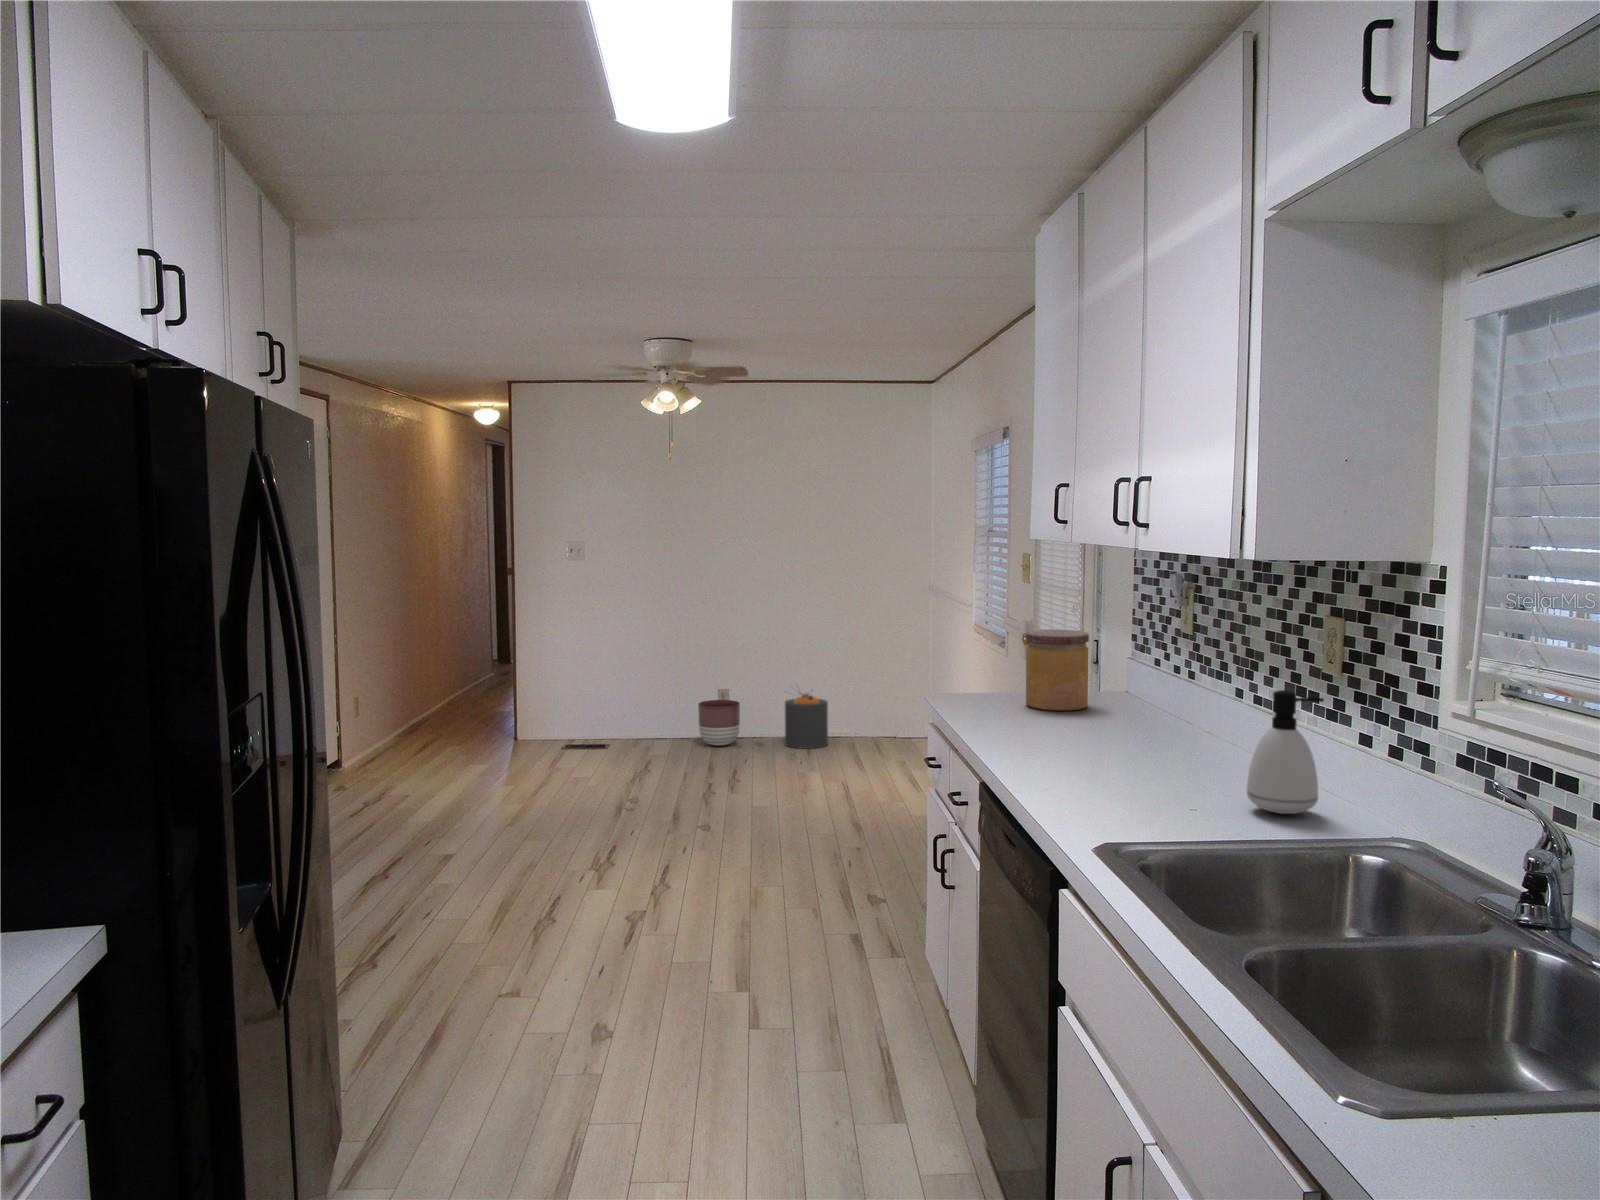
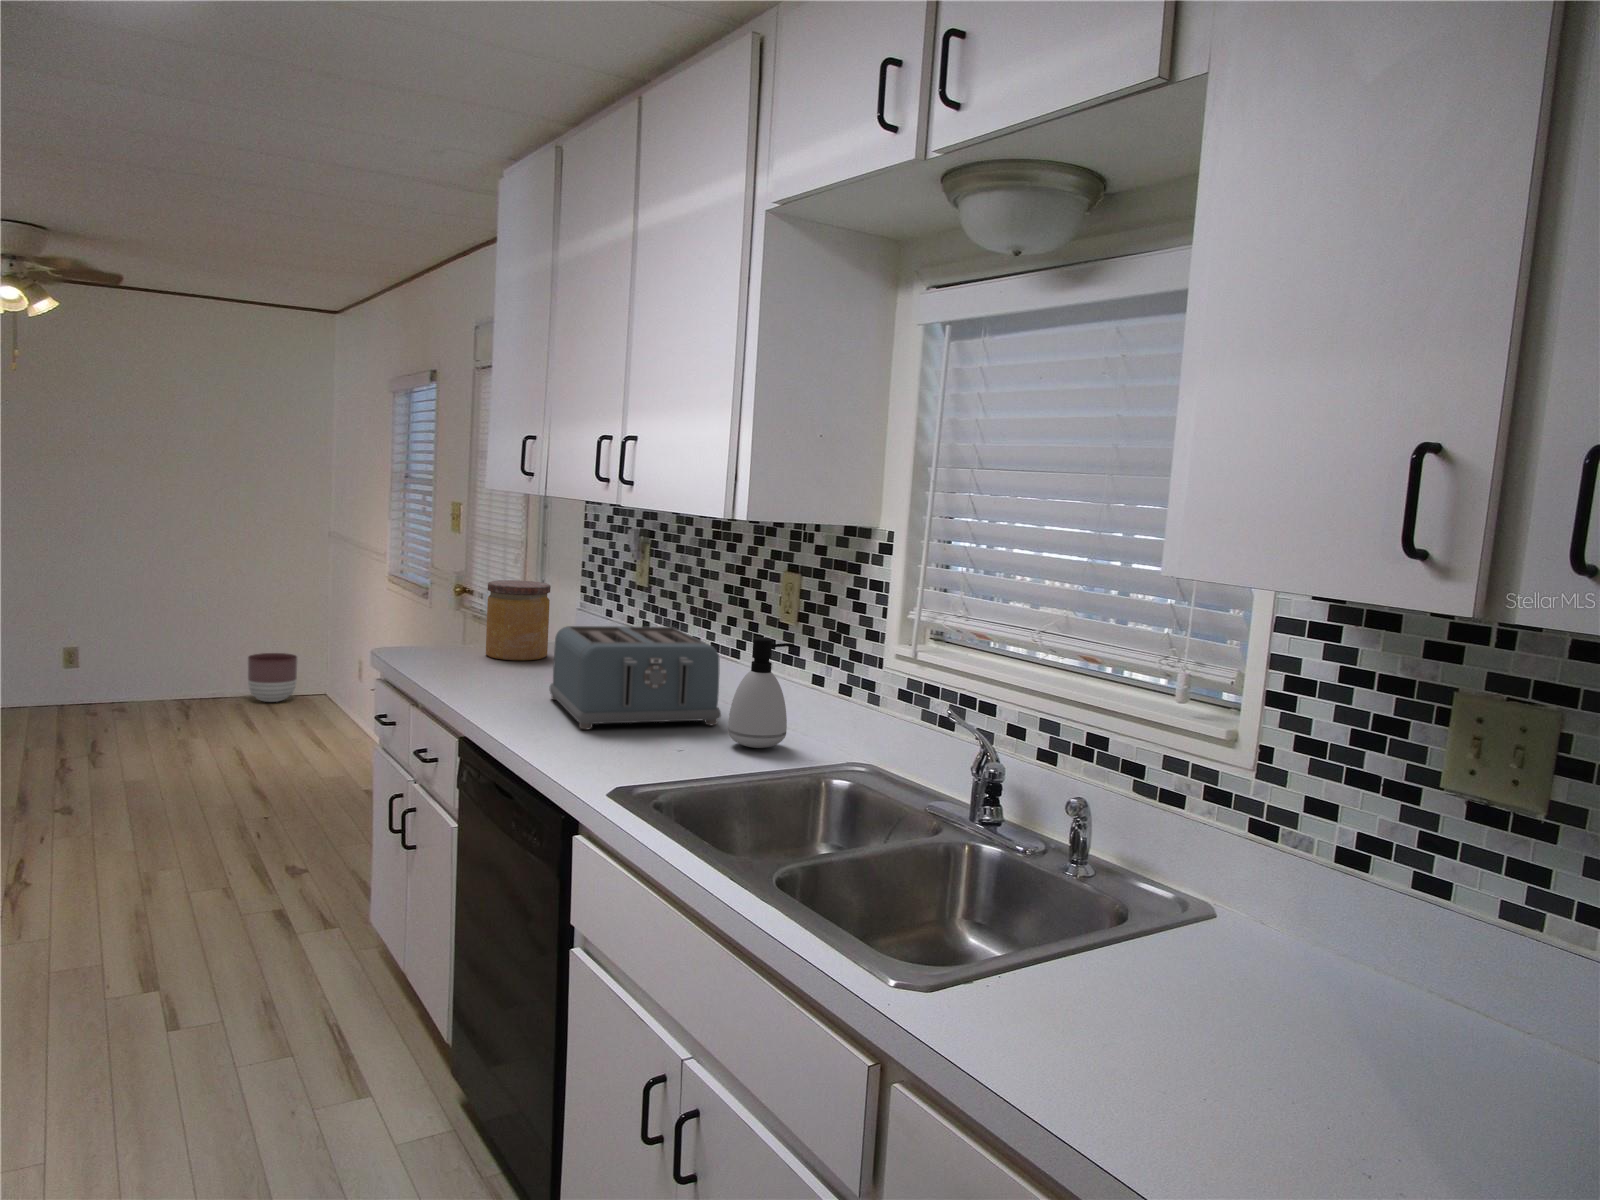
toaster: none [1071,676,1248,786] -> present [550,626,721,730]
trash can: present [785,691,828,749] -> none [151,634,210,709]
planter: present [698,700,740,746] -> present [248,653,298,702]

